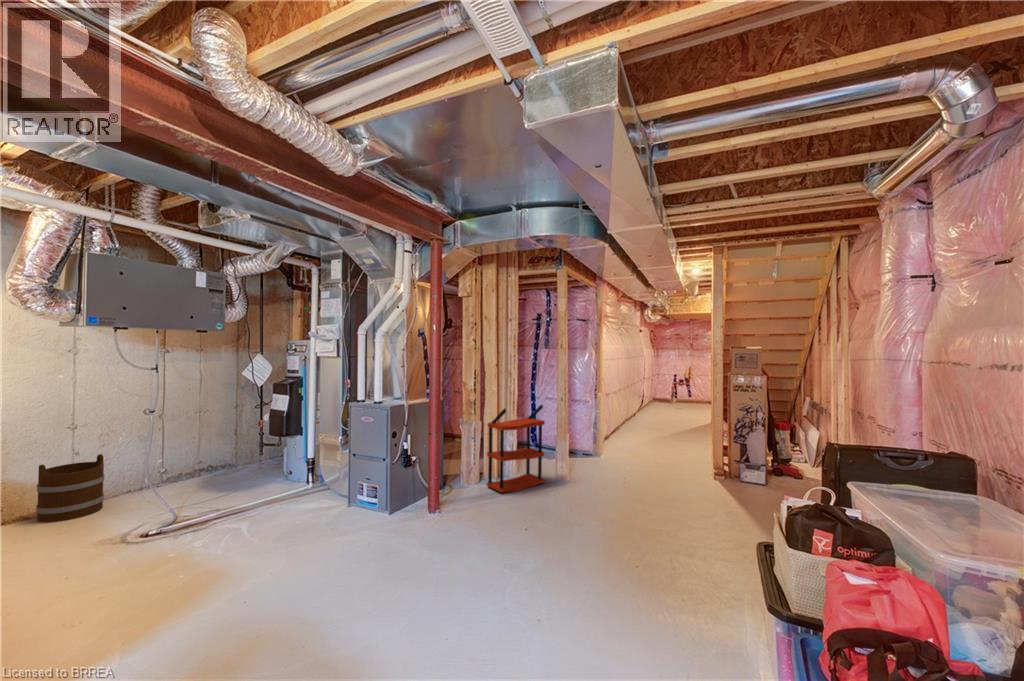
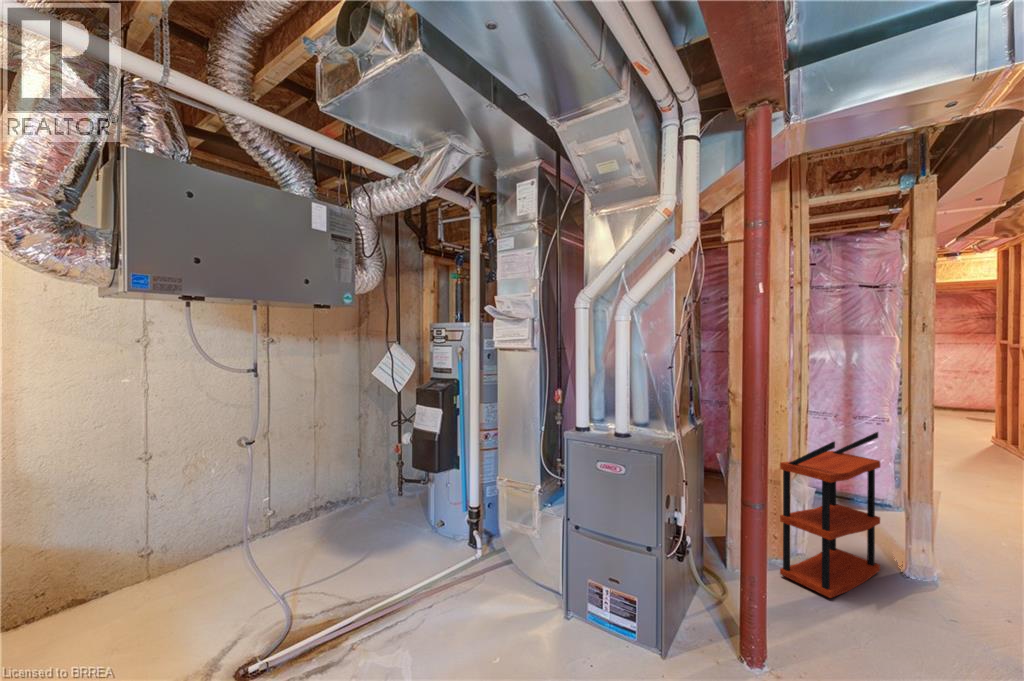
bucket: present [36,454,105,522] -> none [93,499,190,616]

